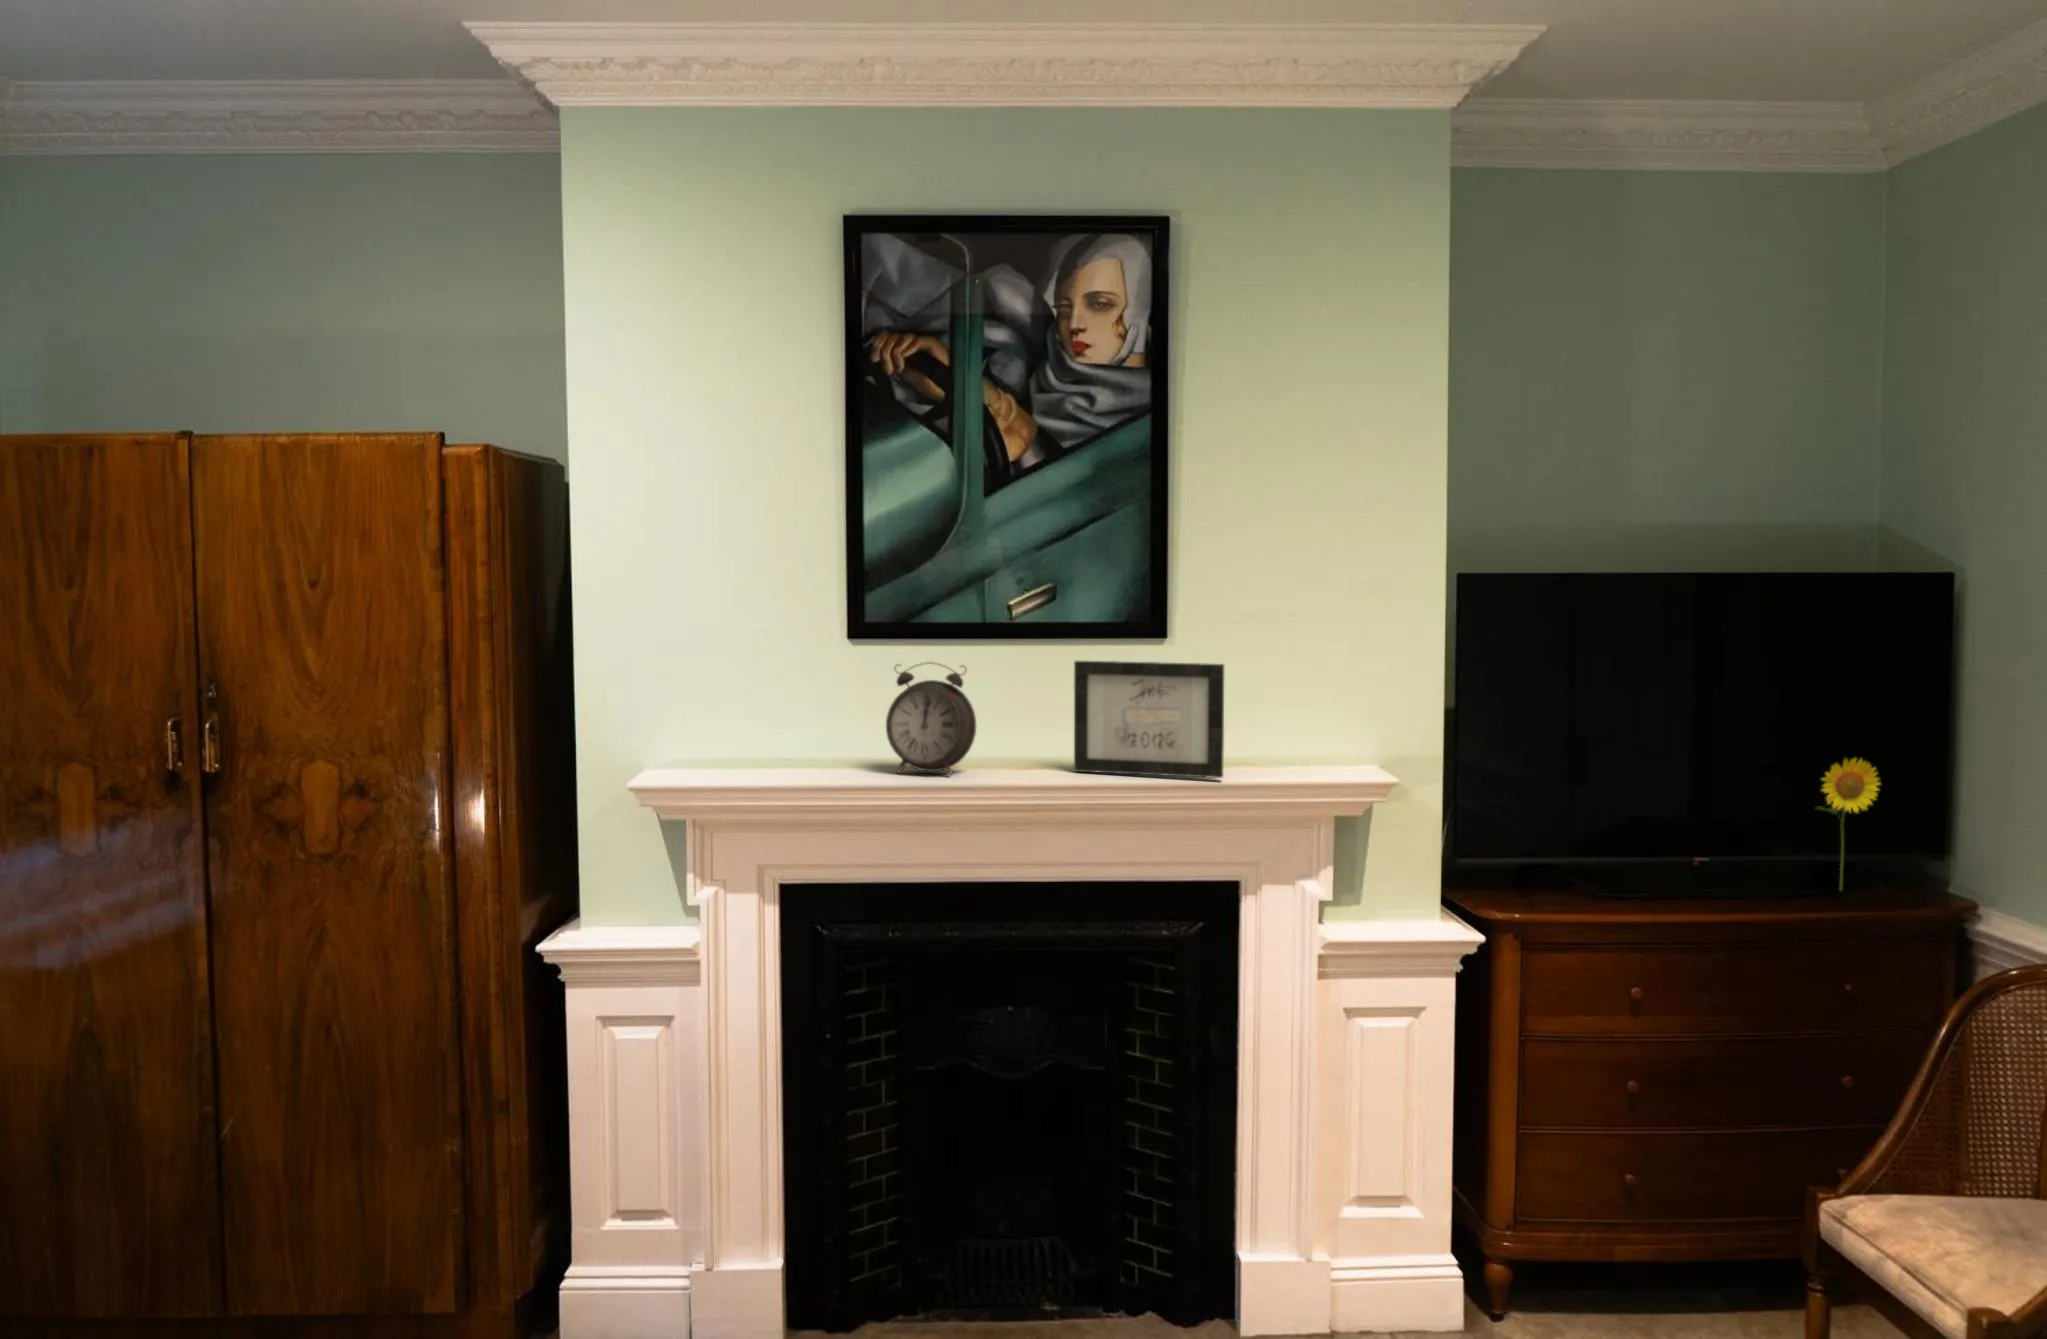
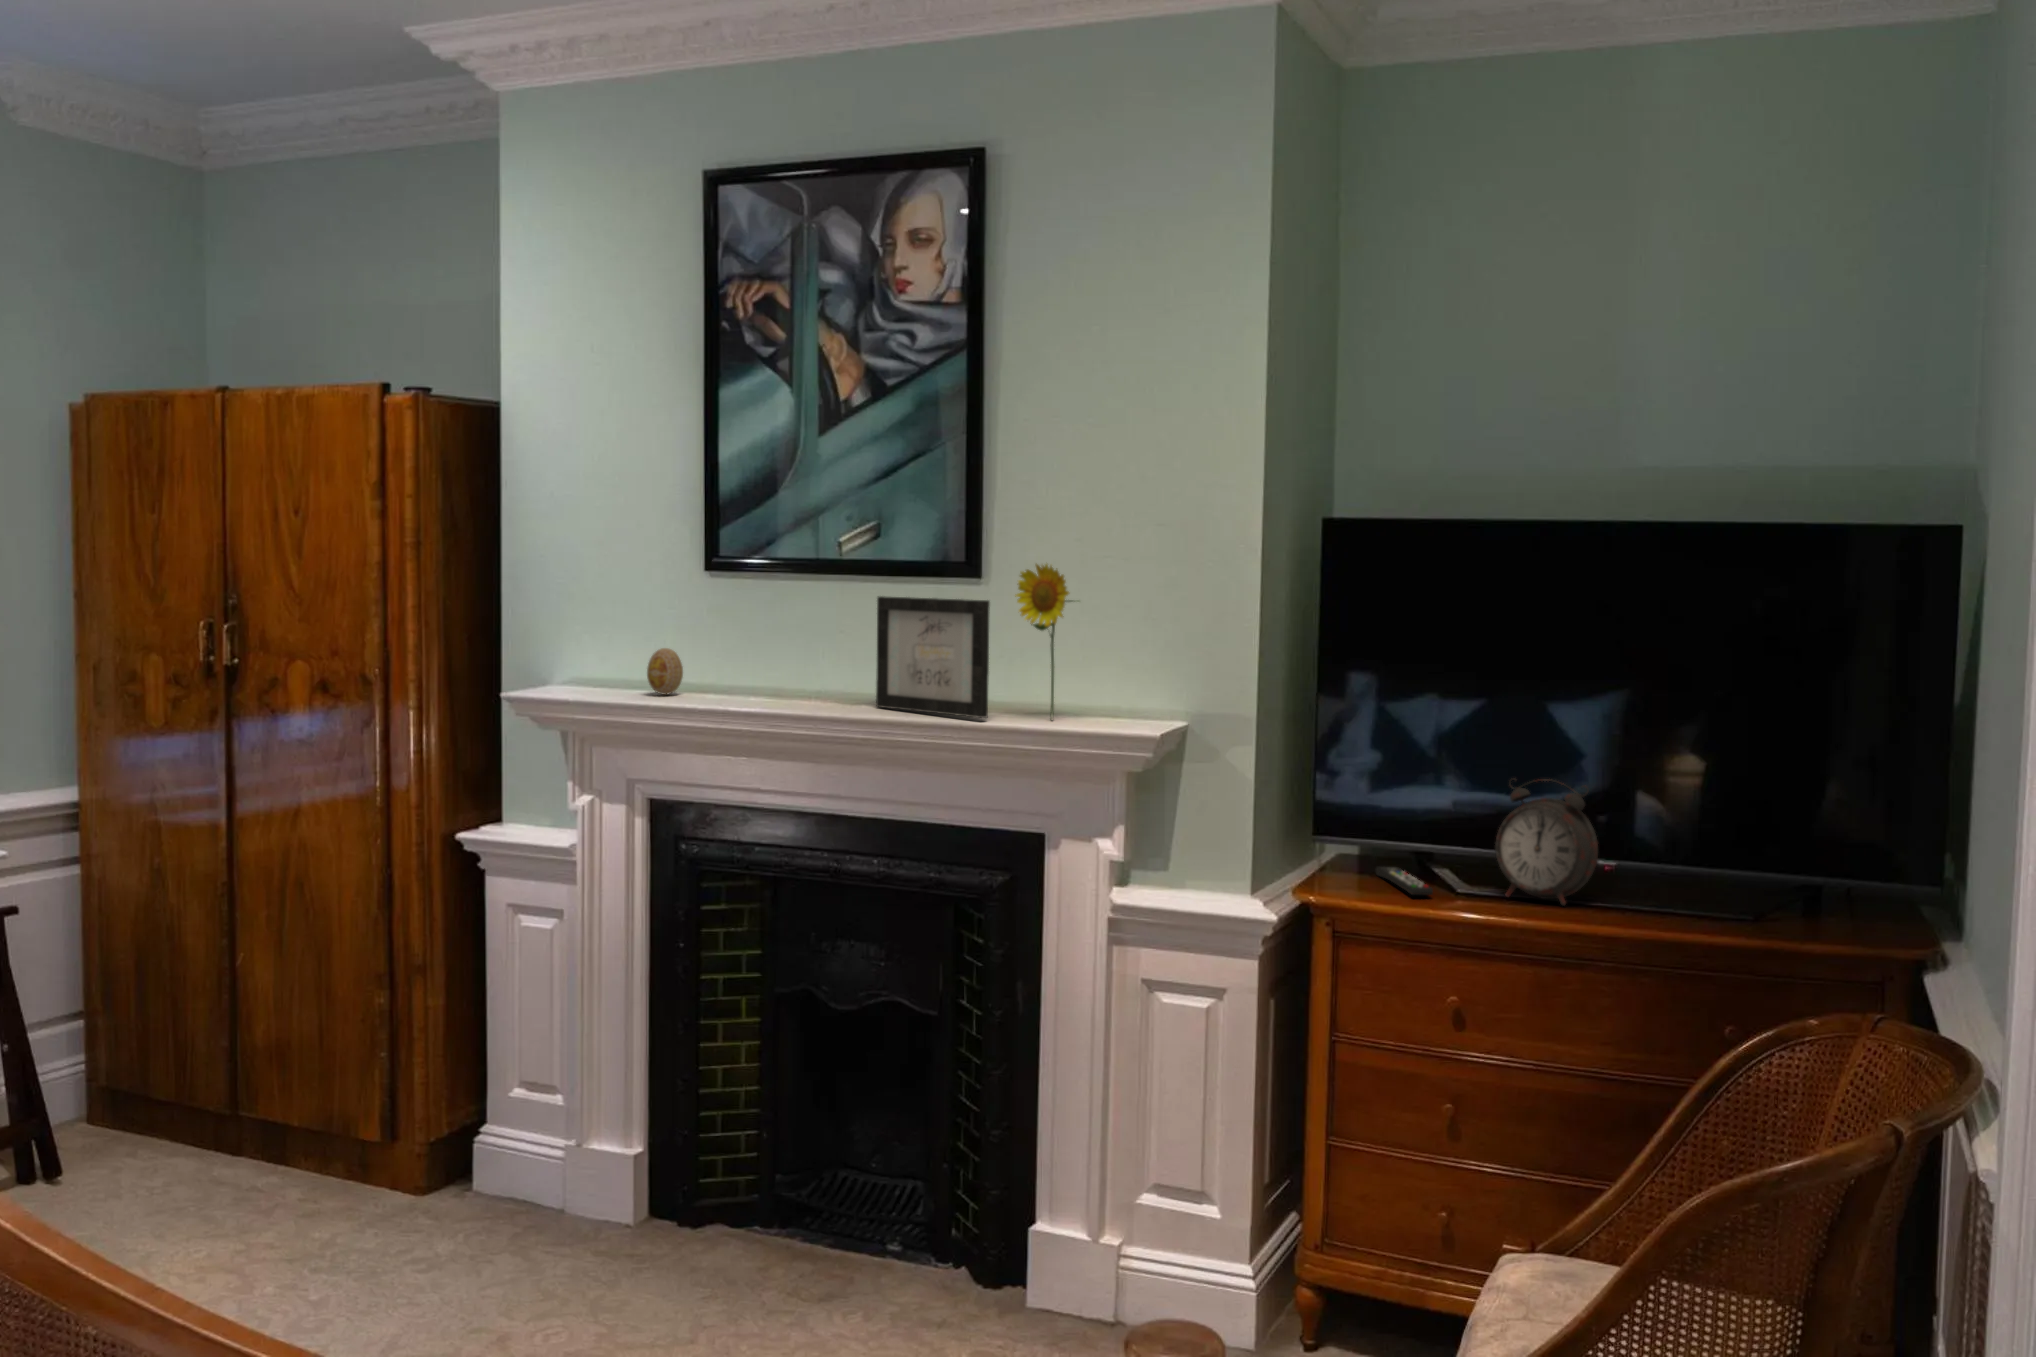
alarm clock: present [886,664,976,775] -> present [1495,779,1598,905]
decorative egg: none [799,722,837,772] -> present [647,648,683,695]
flower: present [1822,759,1880,891] -> present [1015,564,1072,720]
remote control: none [1492,879,1587,905] -> present [1376,867,1433,895]

